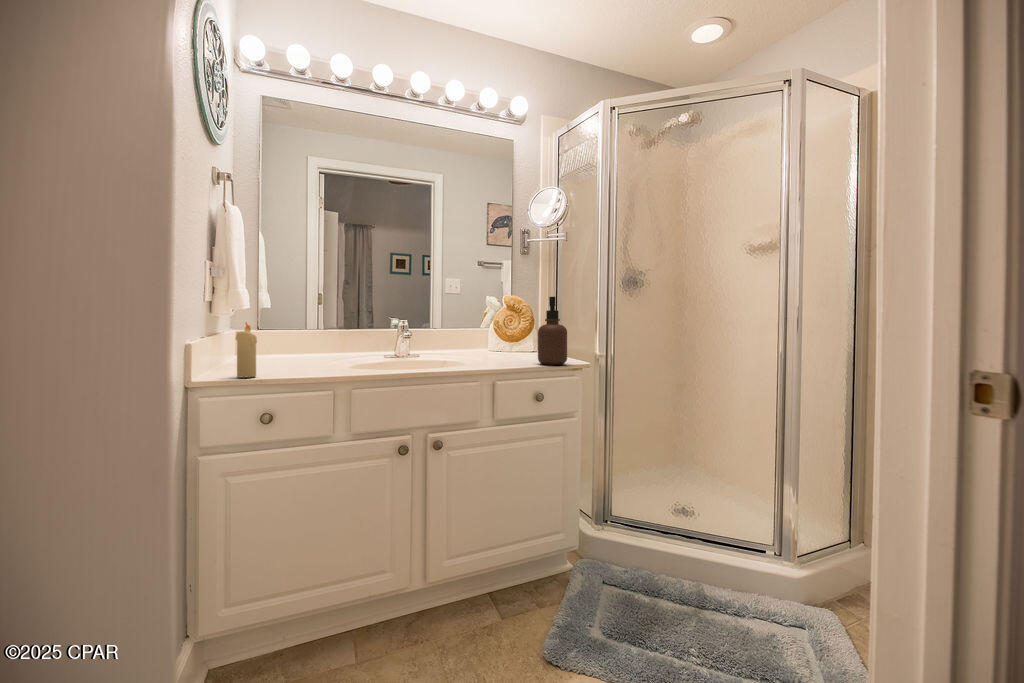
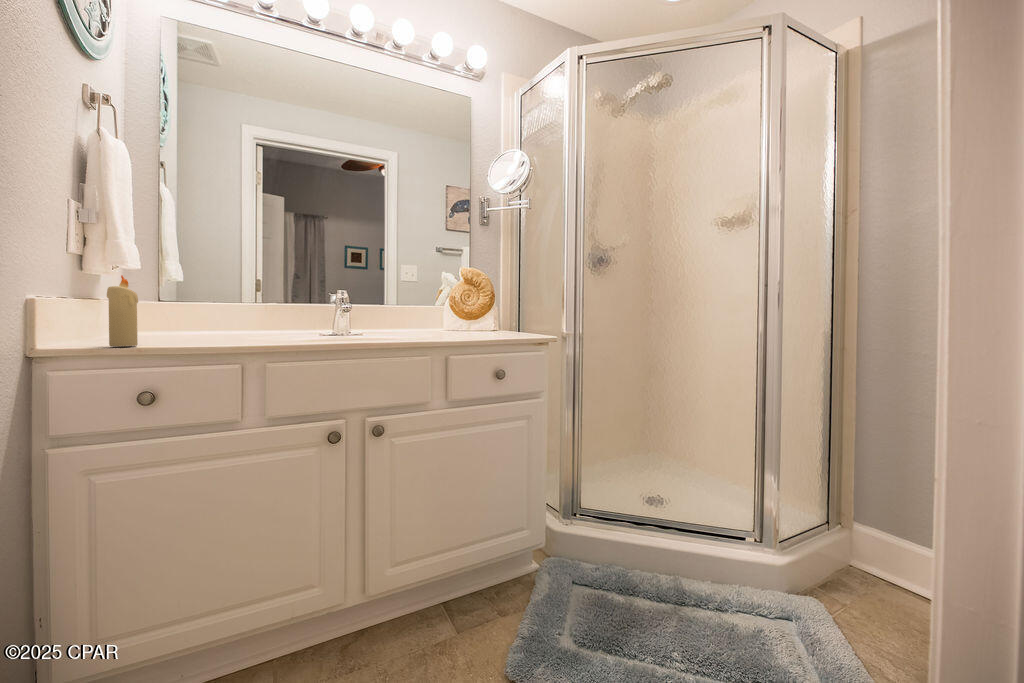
soap dispenser: present [538,297,567,365] -> none [498,261,531,338]

